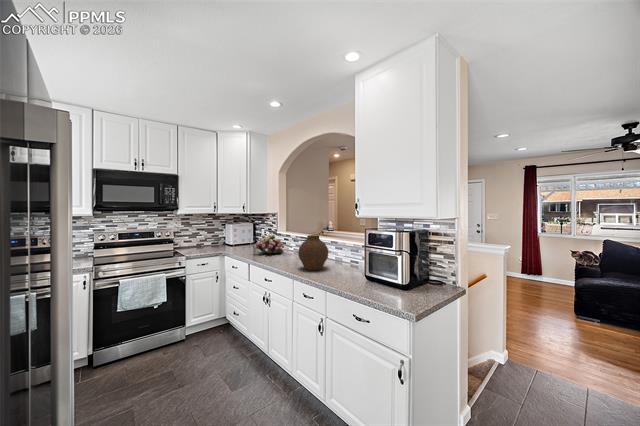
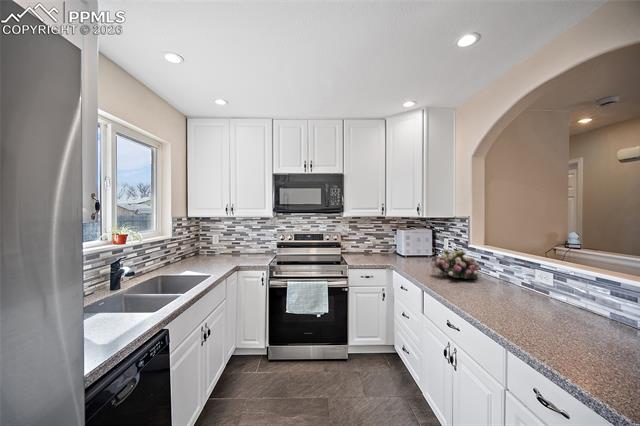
vase: present [298,235,328,271] -> none [516,266,599,344]

